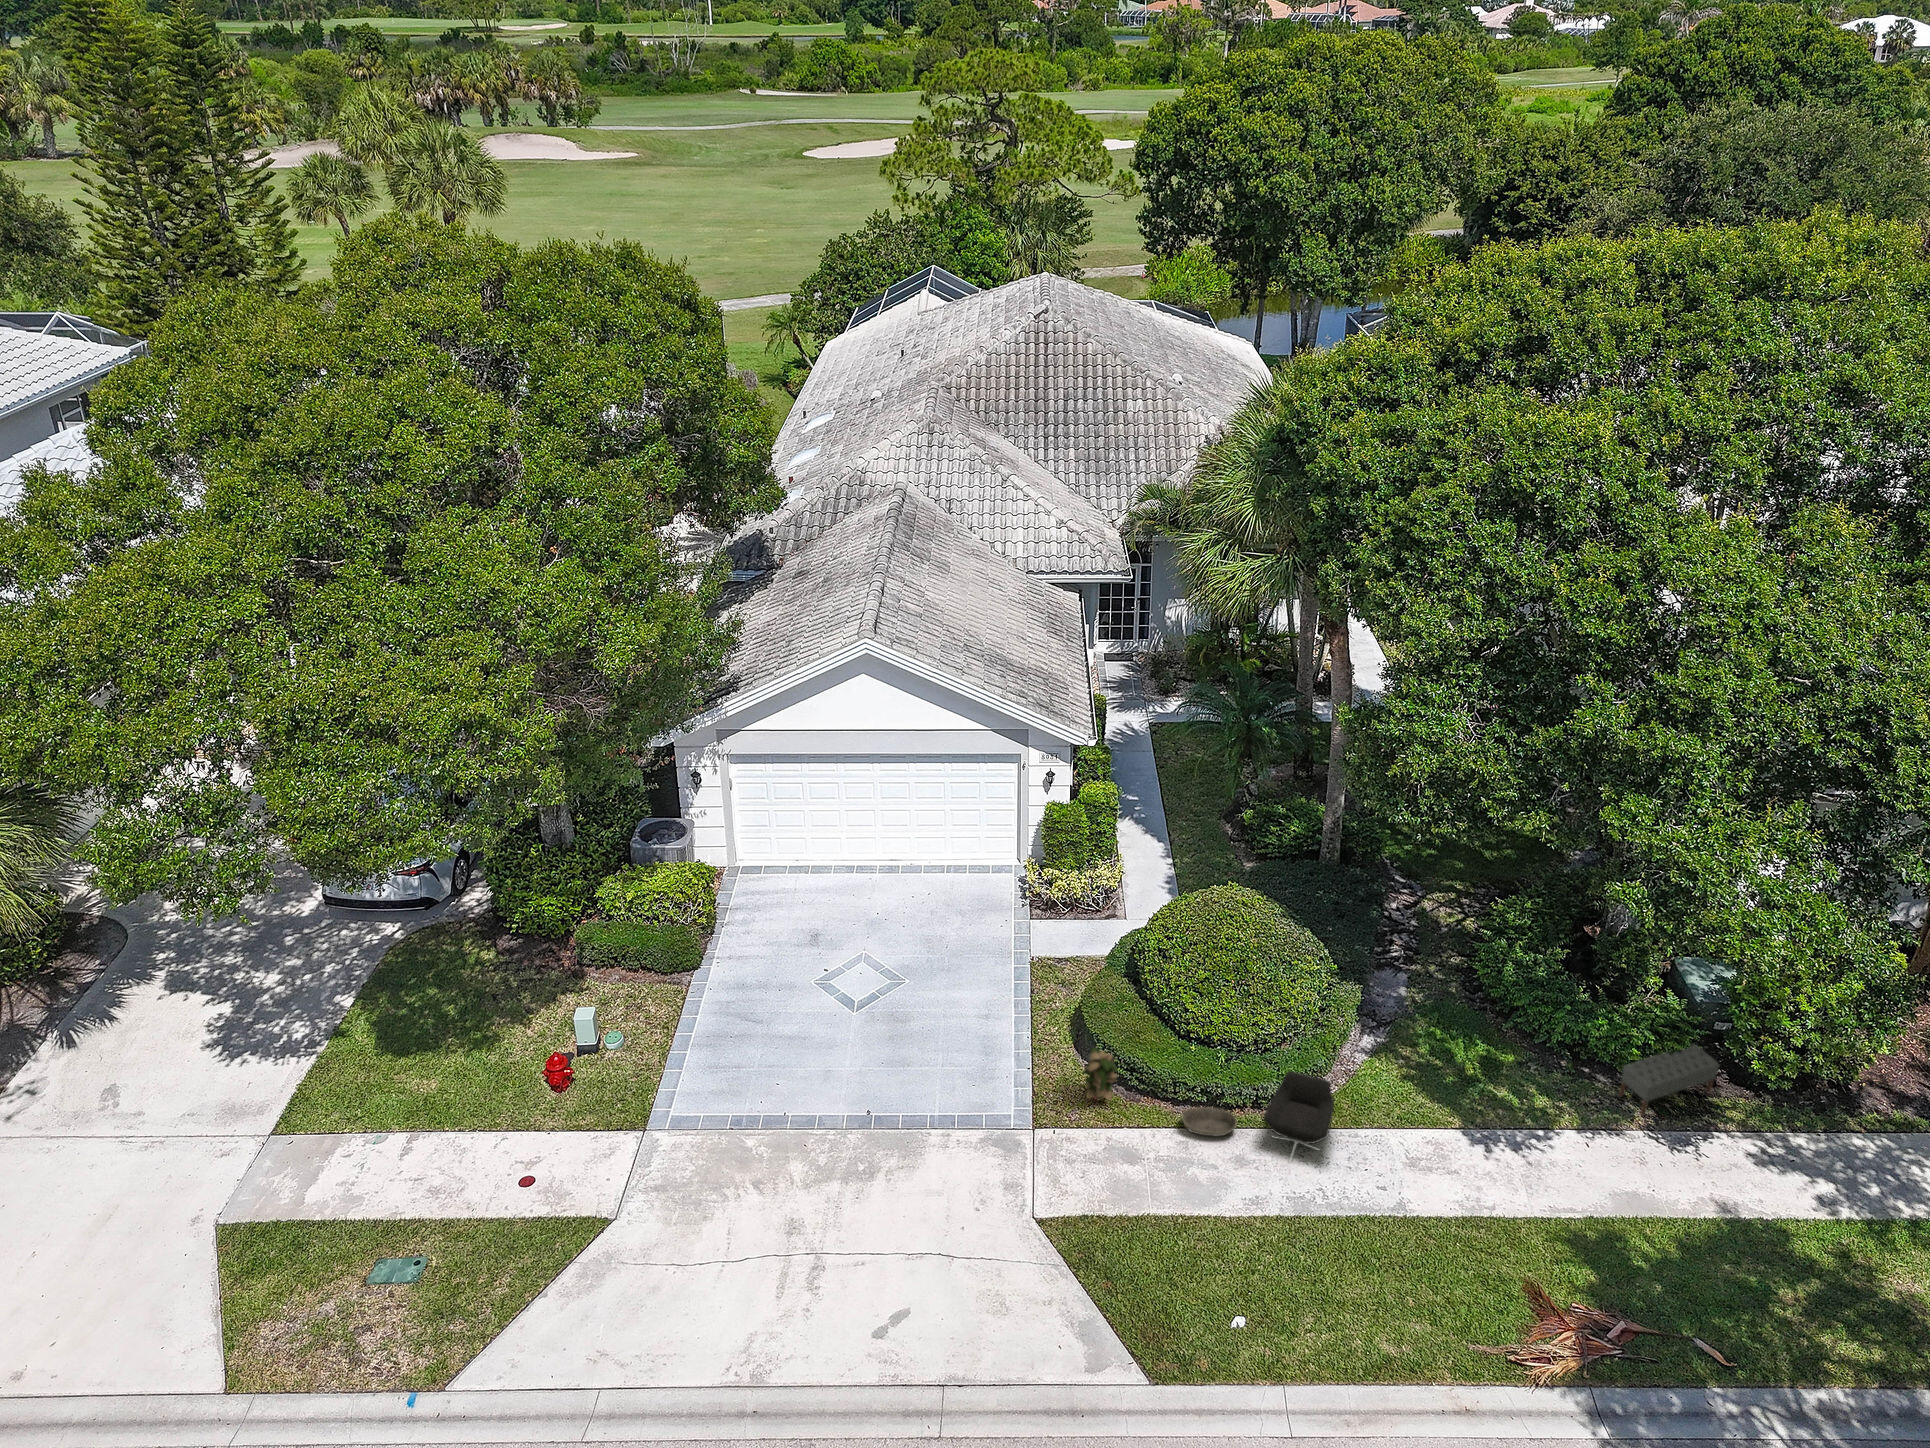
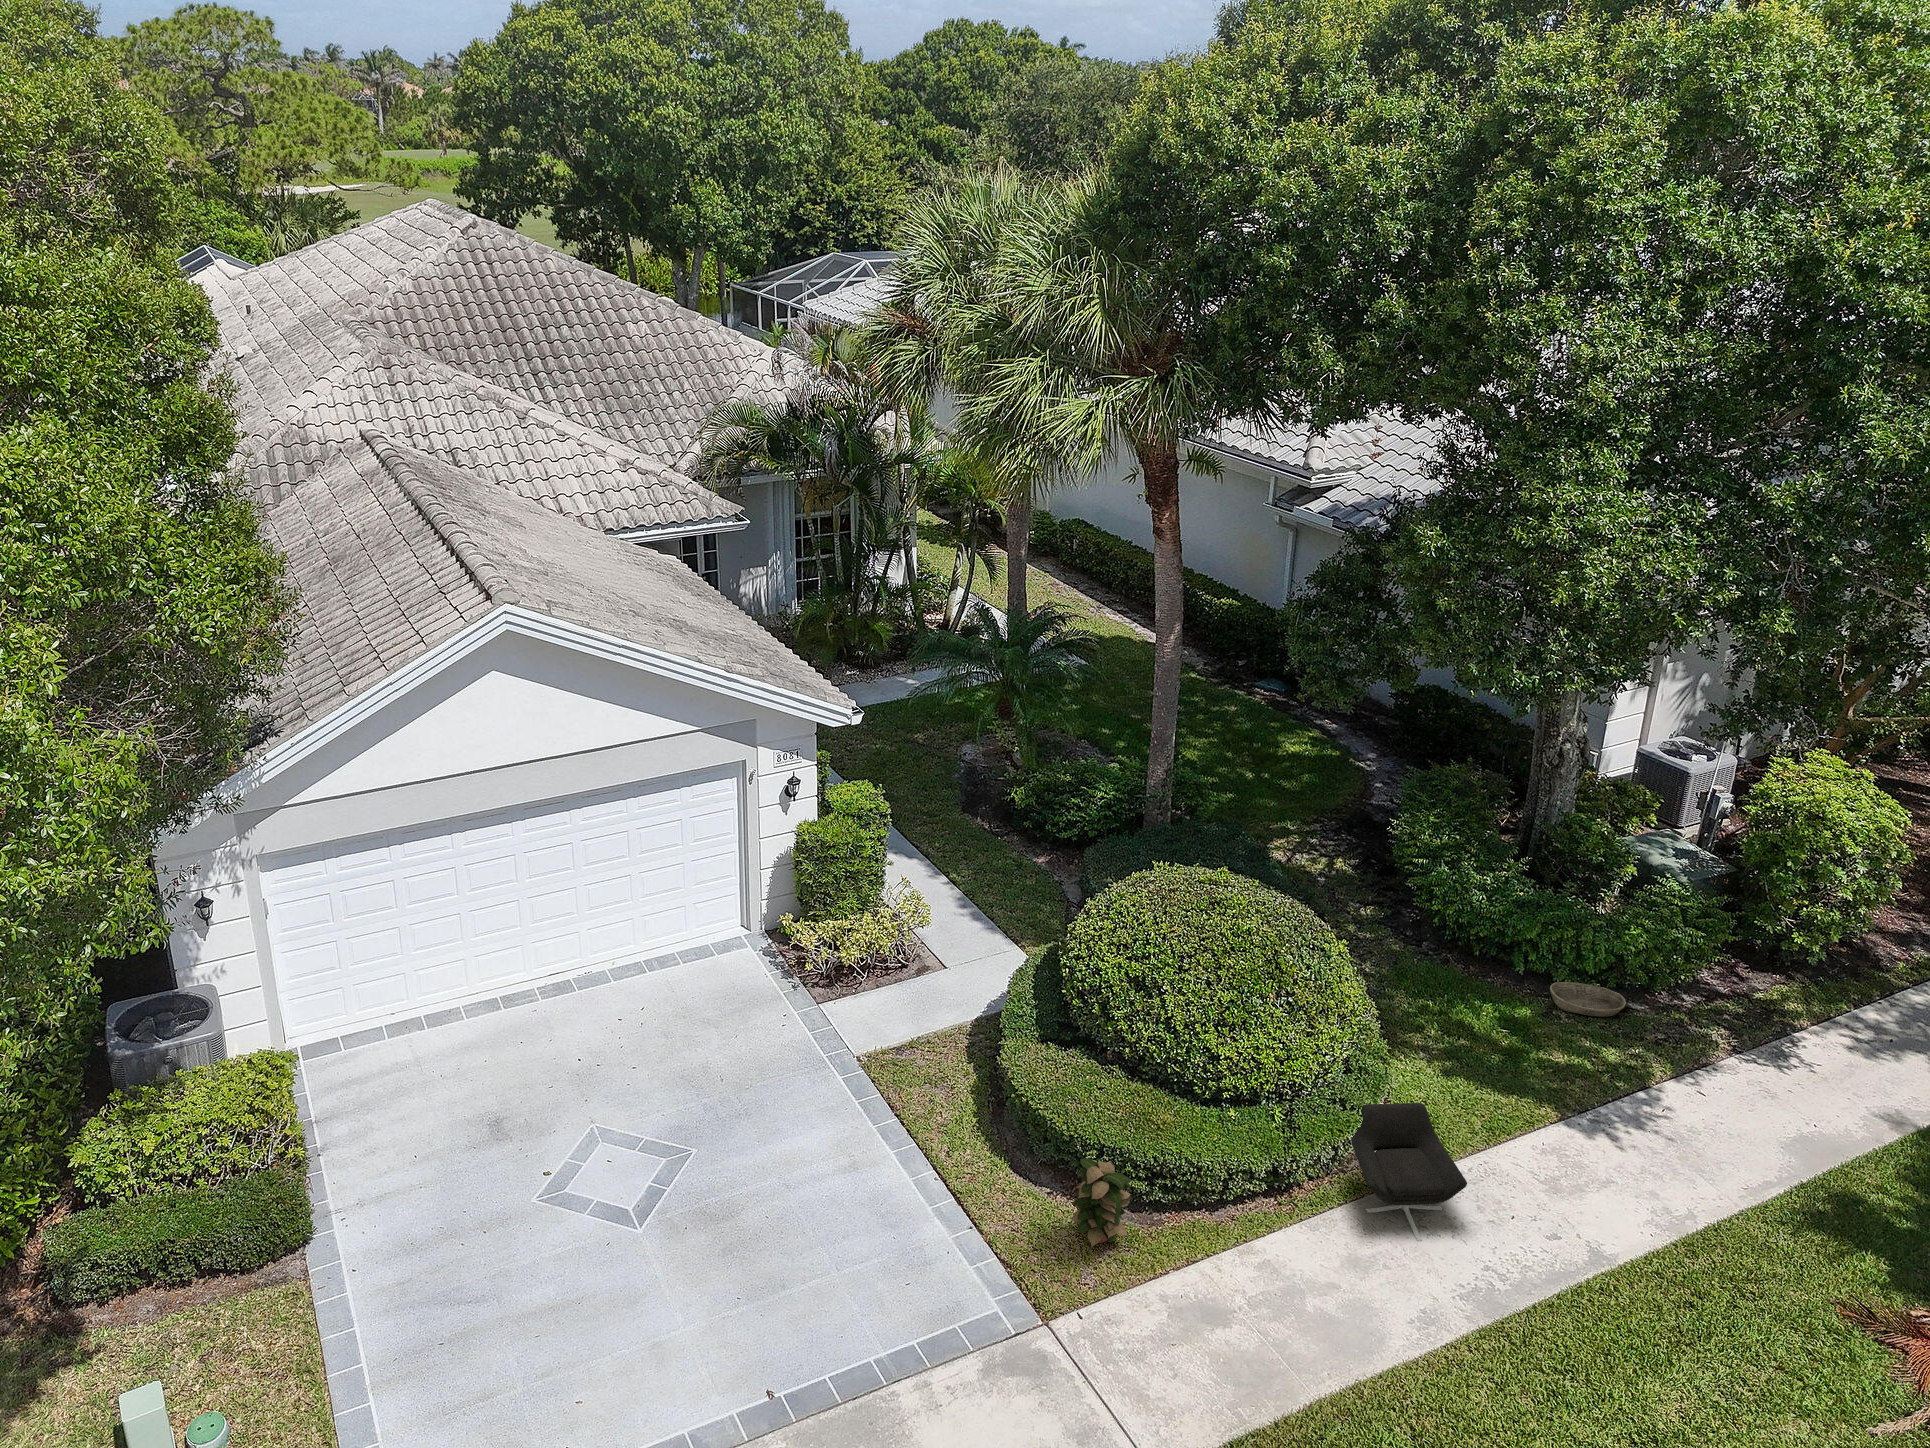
bench: present [1619,1045,1720,1117] -> none [1680,929,1772,1036]
basket: present [1182,1107,1237,1136] -> present [1550,982,1626,1017]

